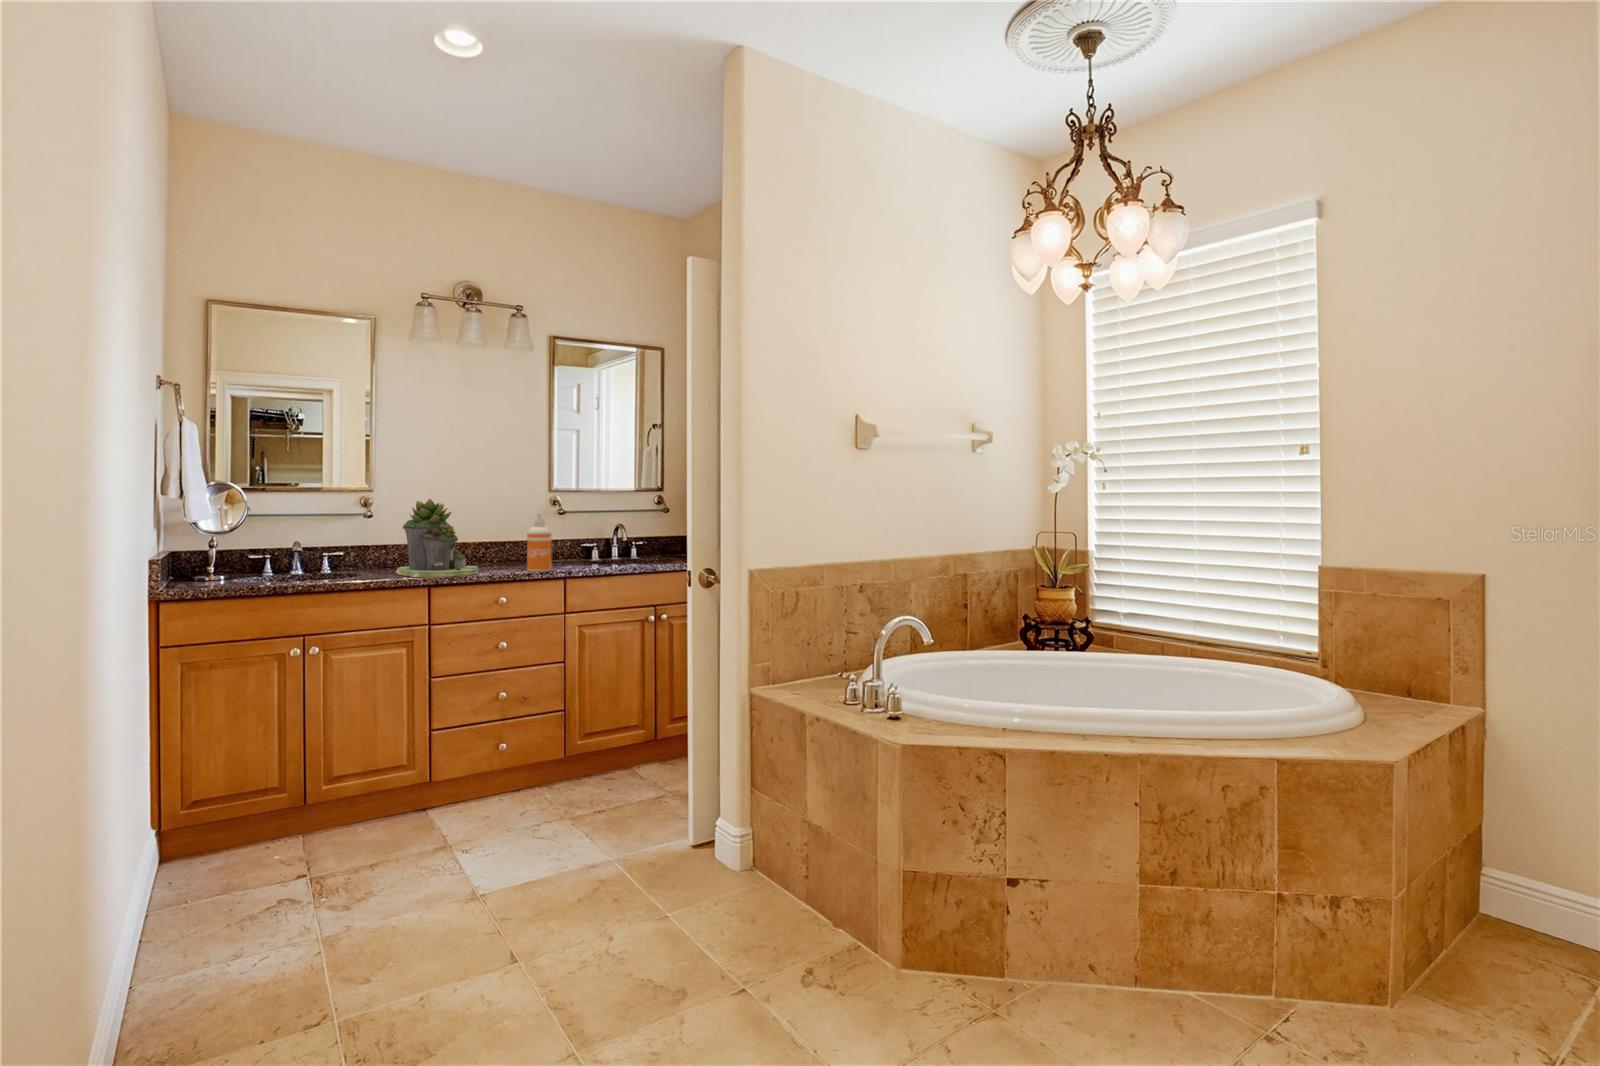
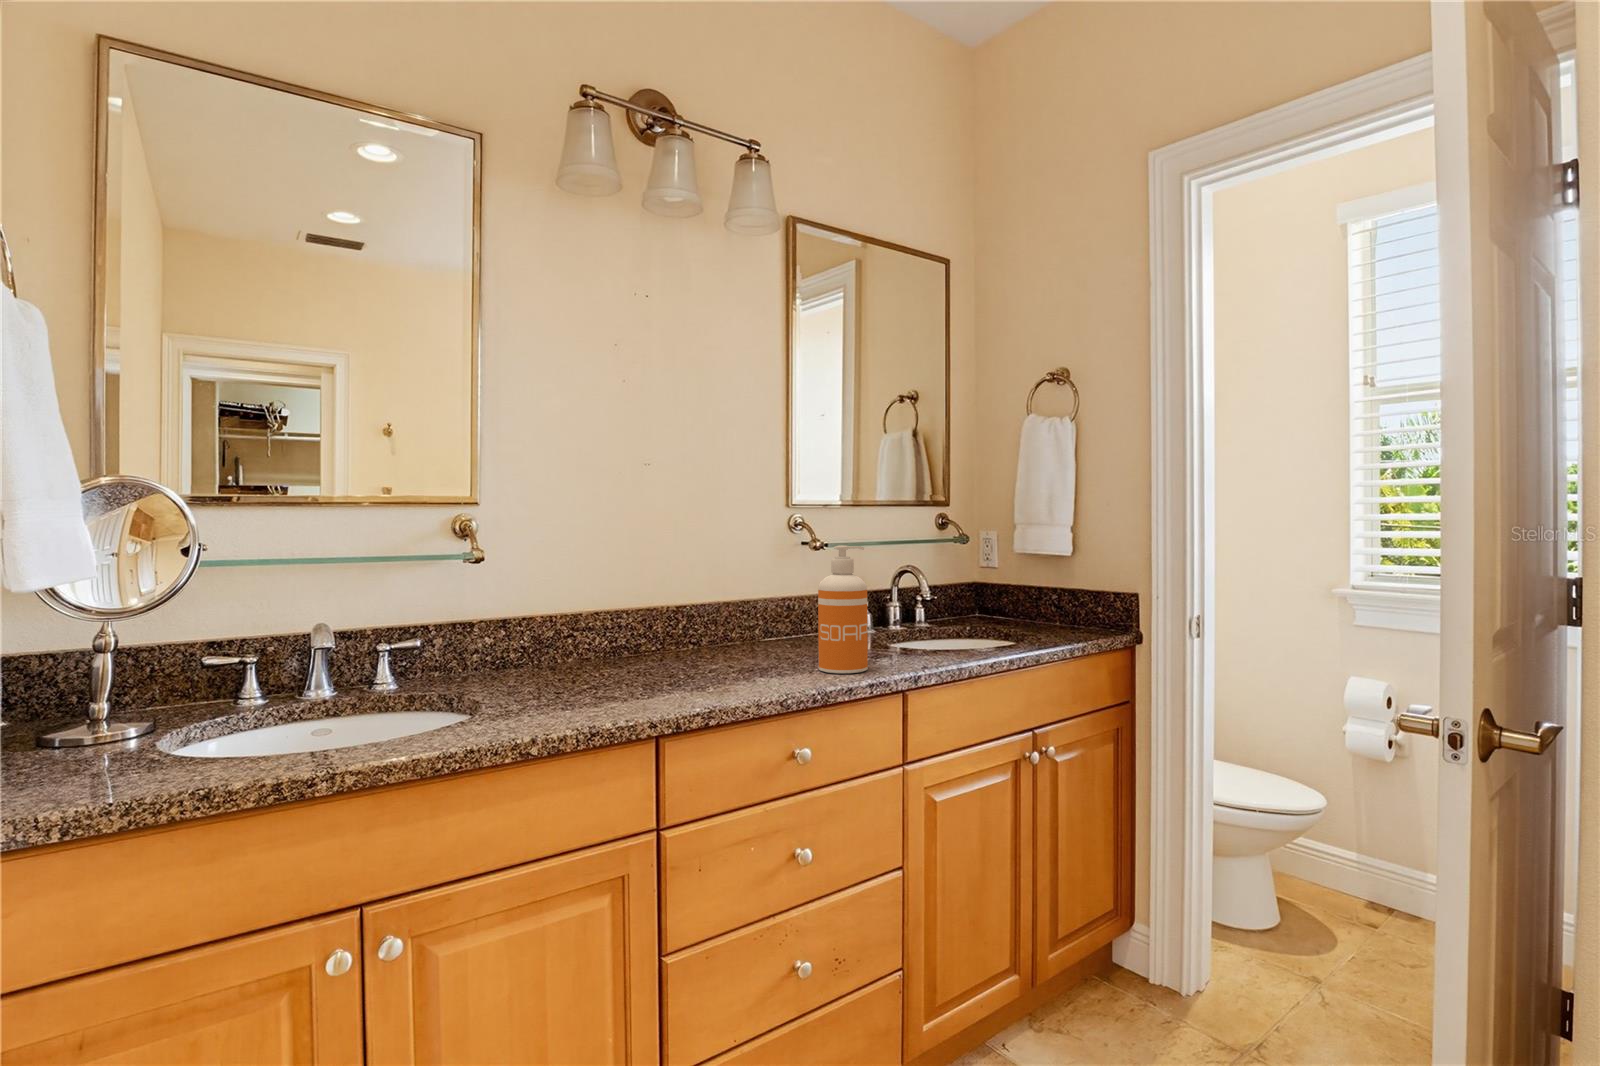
succulent planter: present [396,499,479,577] -> none [549,517,738,708]

